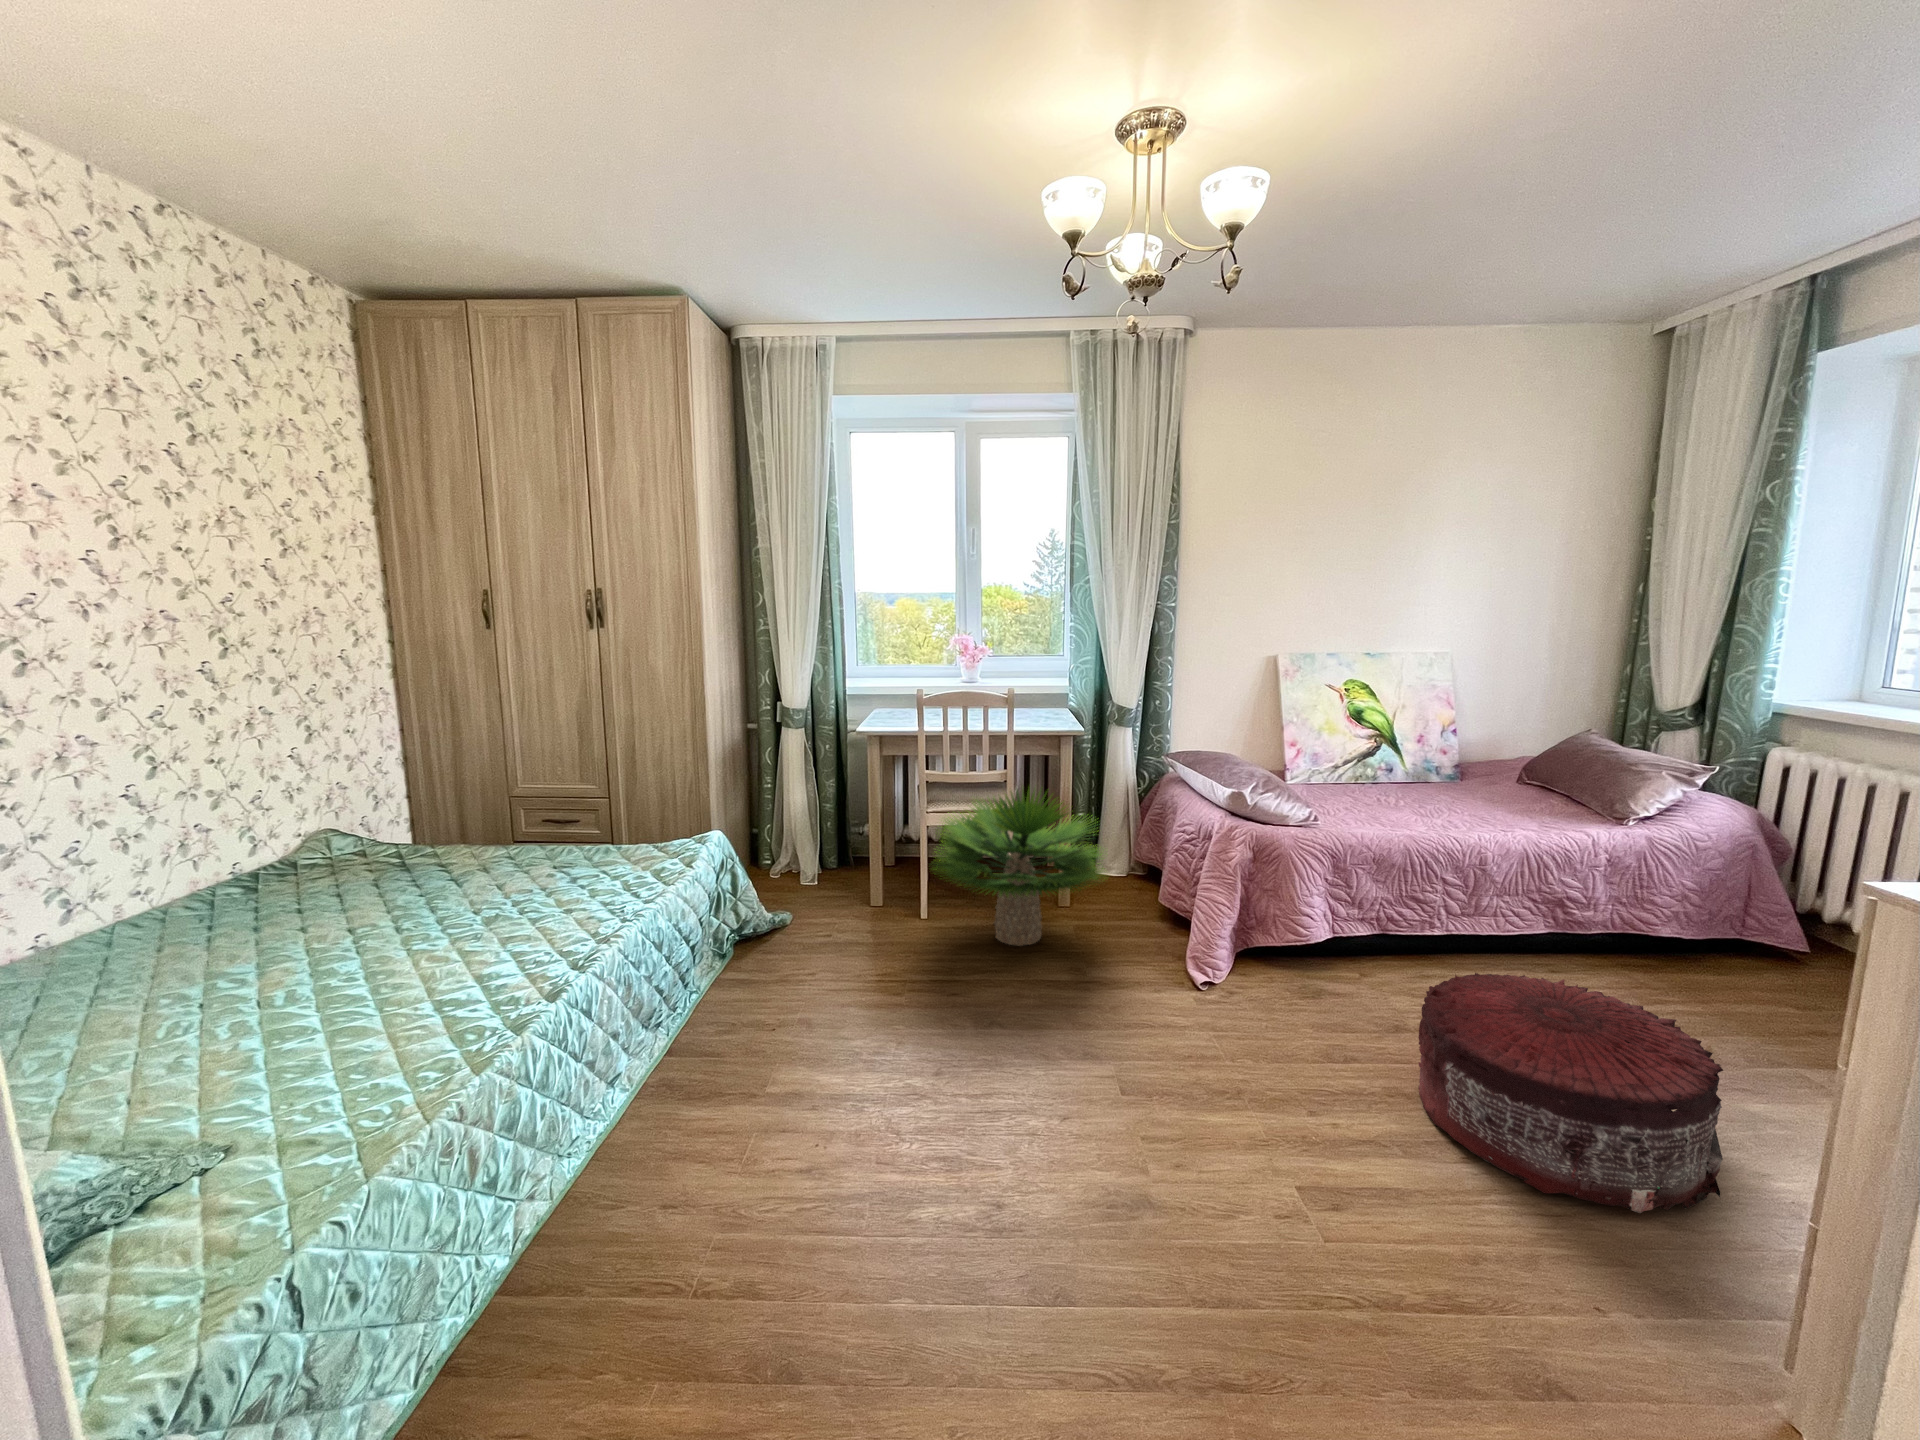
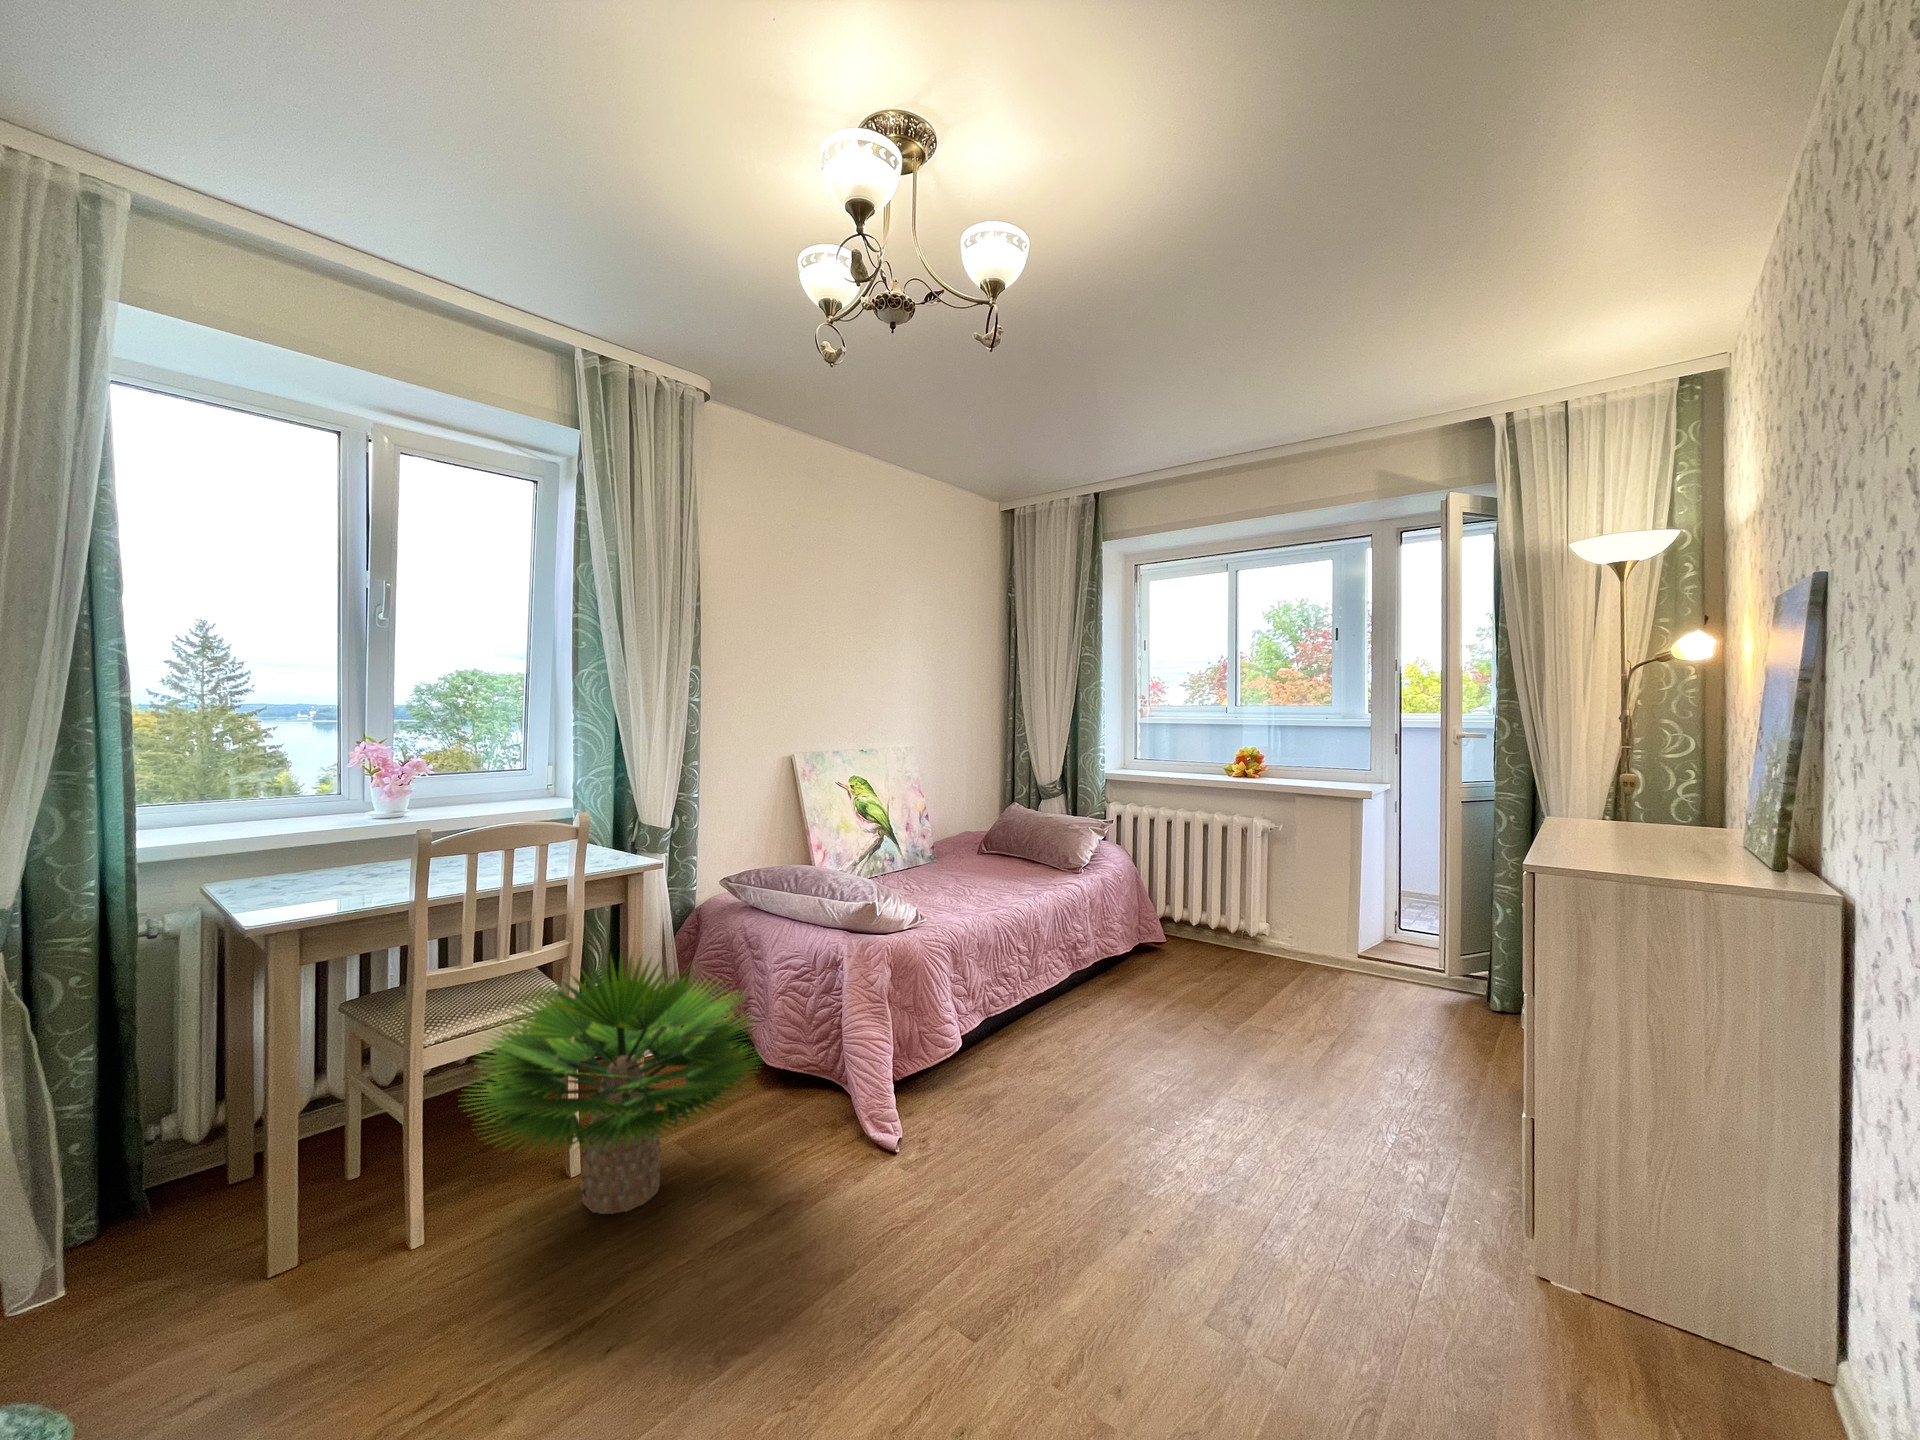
pouf: present [1418,973,1723,1213] -> none [1119,1004,1333,1191]

